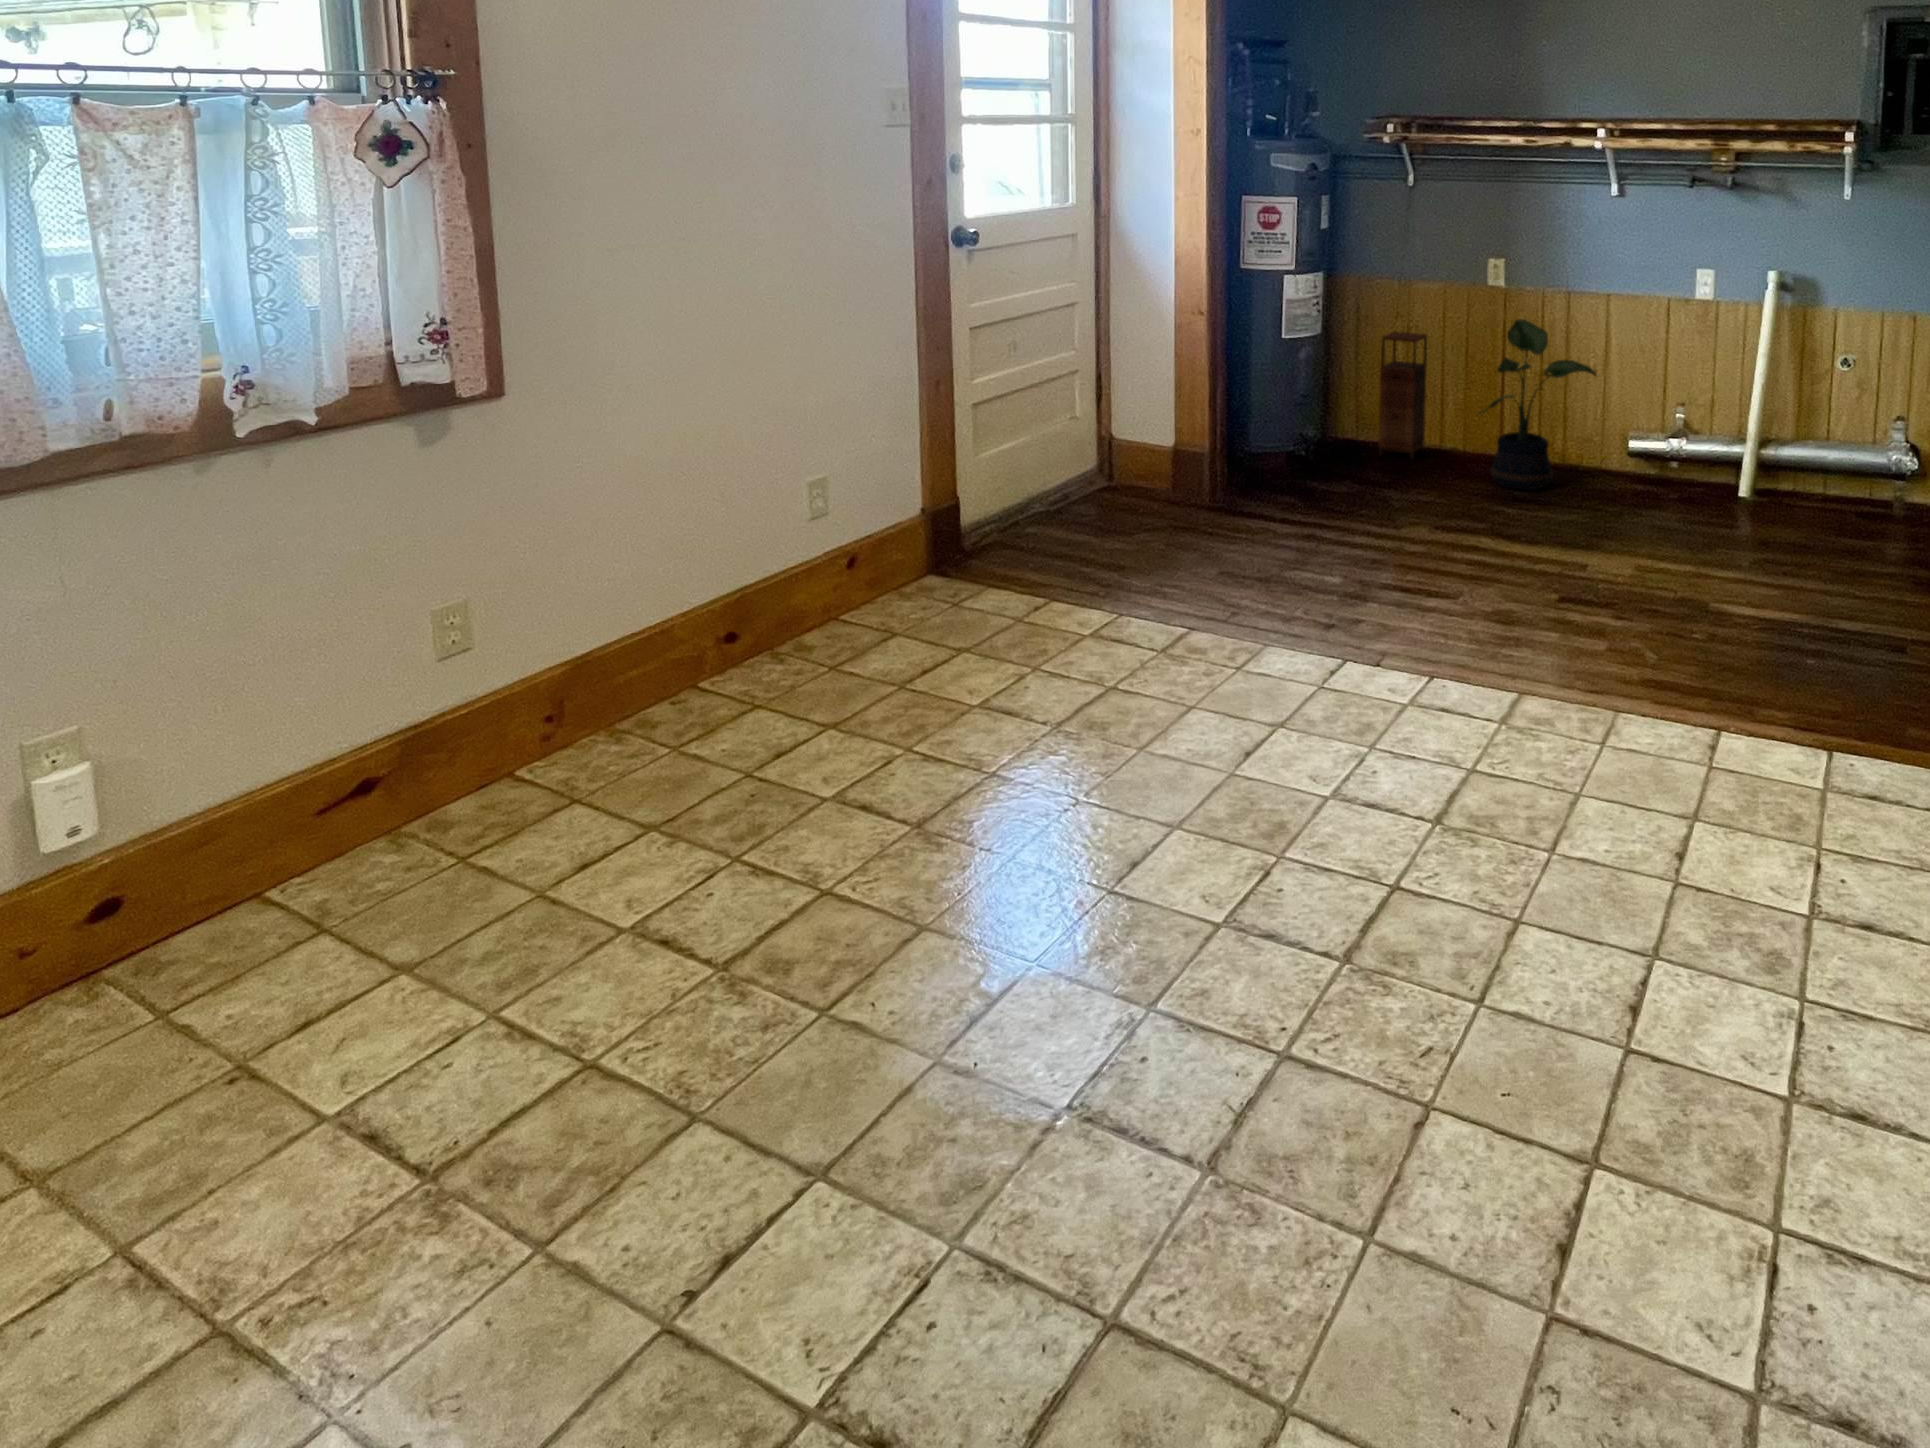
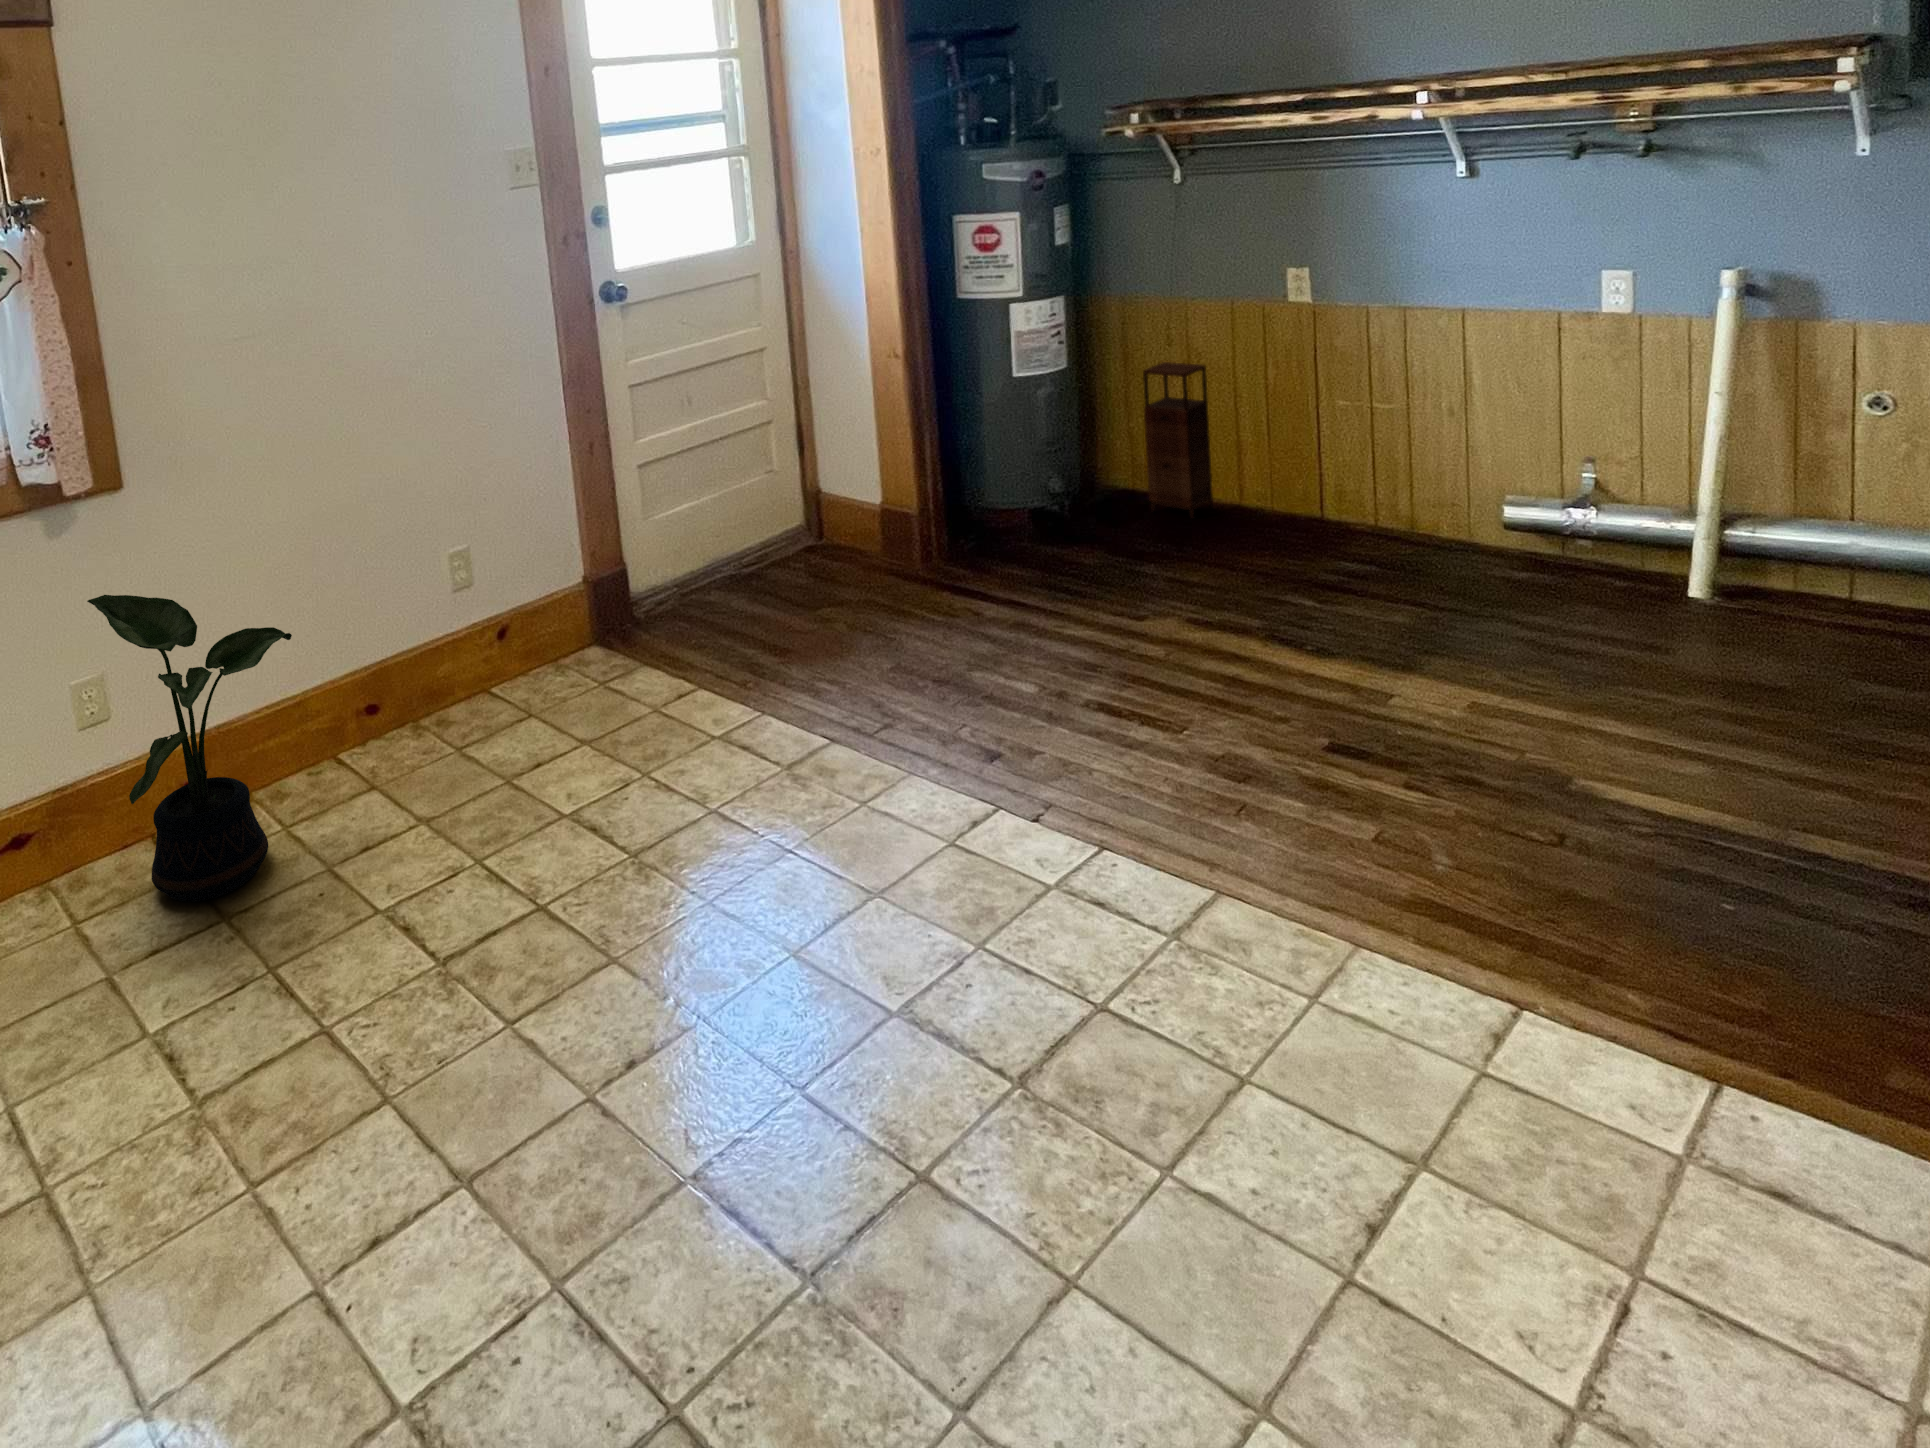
potted plant: present [1479,319,1596,490] -> present [87,595,292,902]

